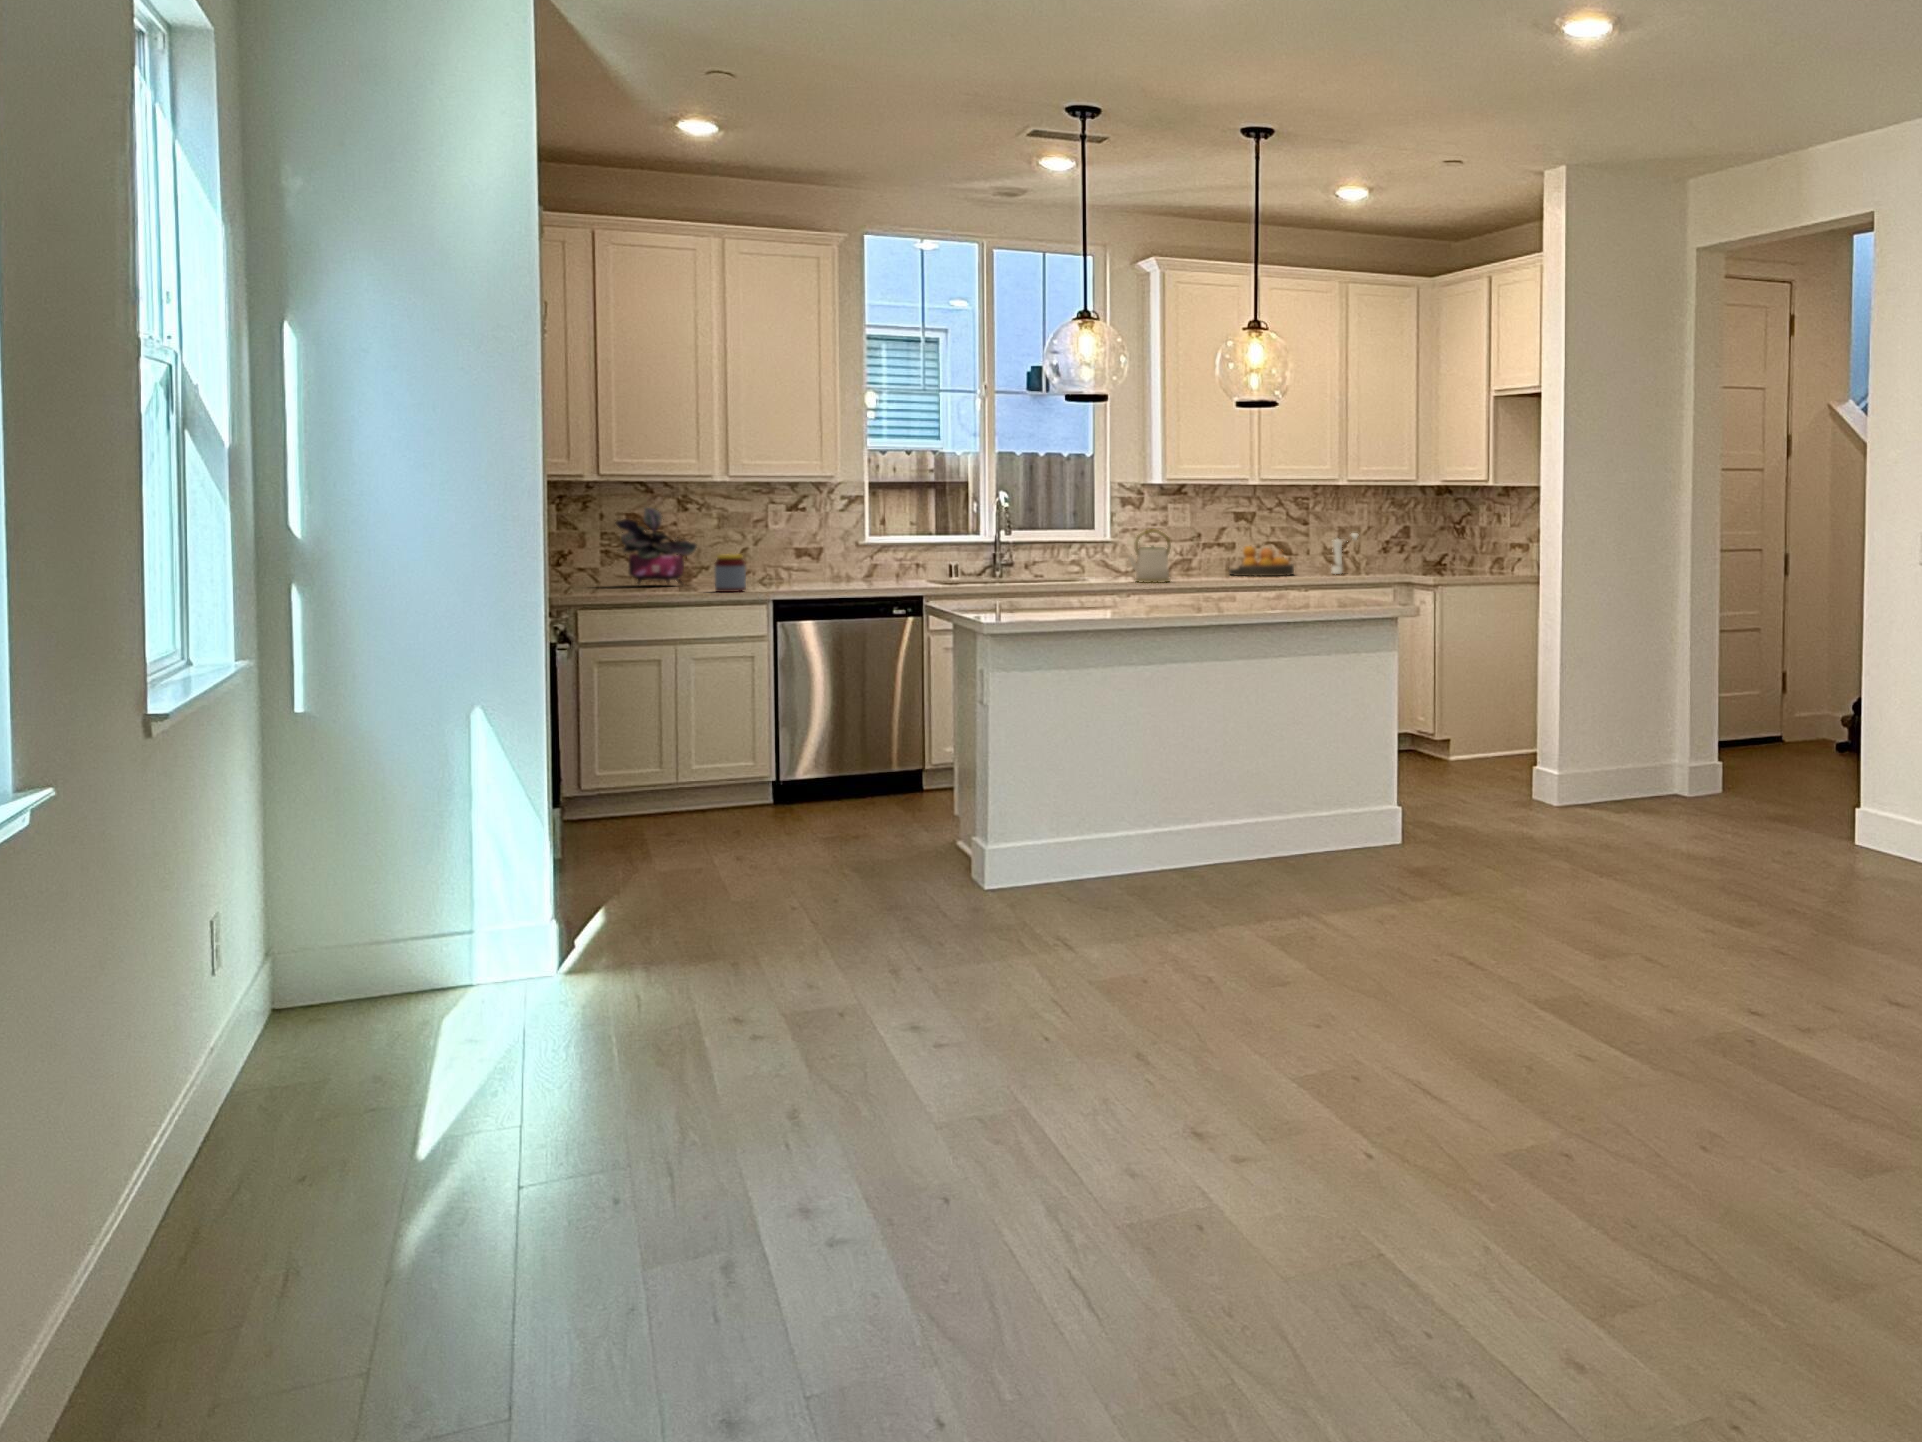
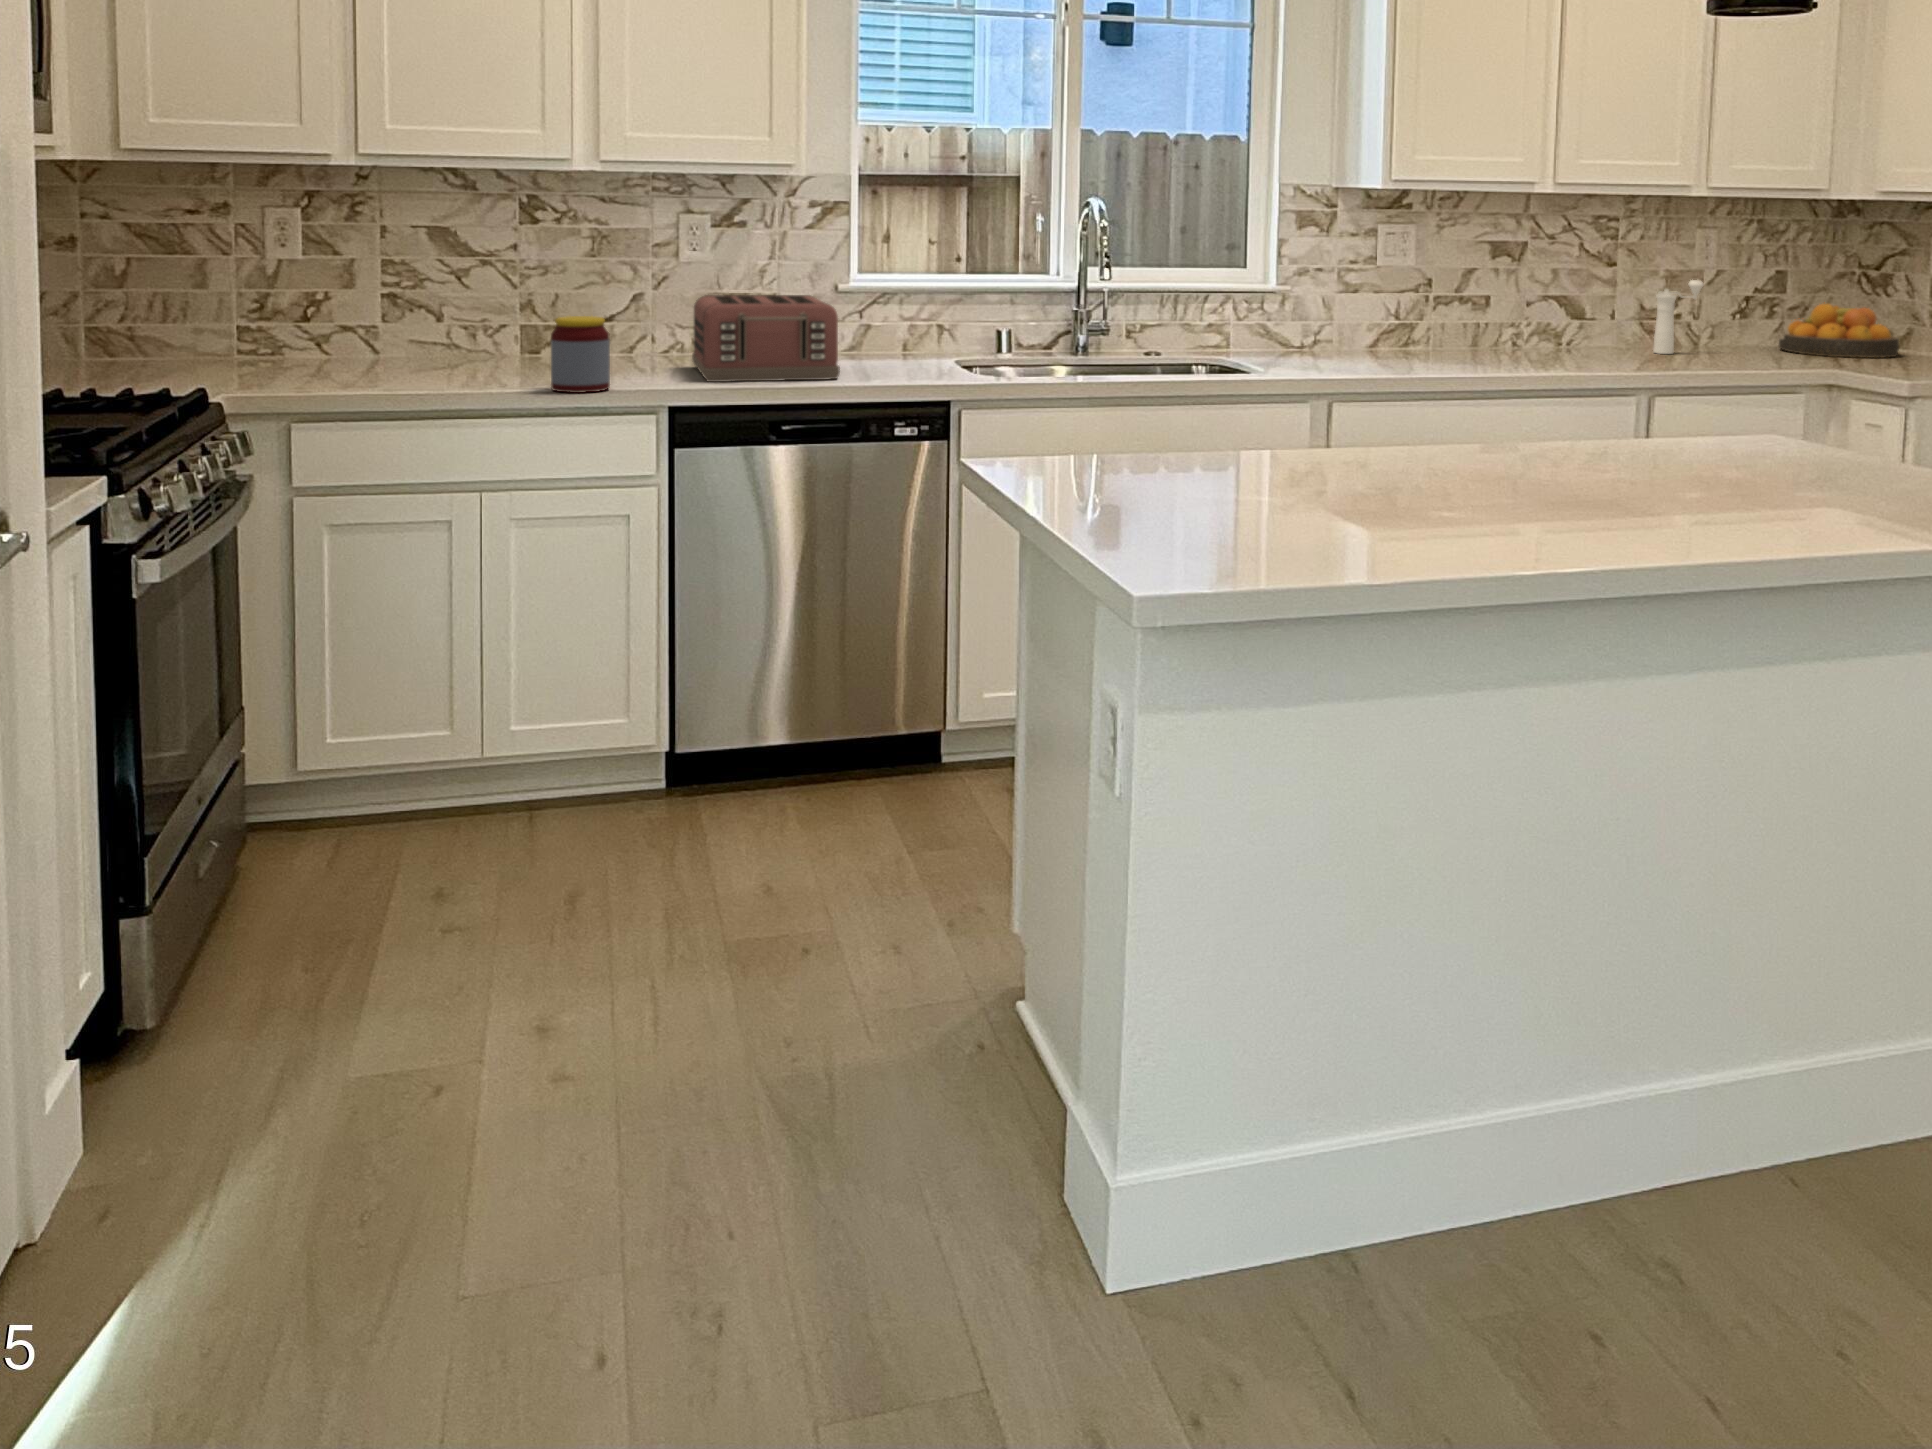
potted plant: present [616,508,697,584] -> none [407,214,551,360]
kettle: present [1129,530,1171,583] -> none [1320,275,1405,379]
toaster: none [780,546,866,589] -> present [692,295,840,382]
fruit bowl: present [1229,546,1294,576] -> present [1779,302,1899,358]

